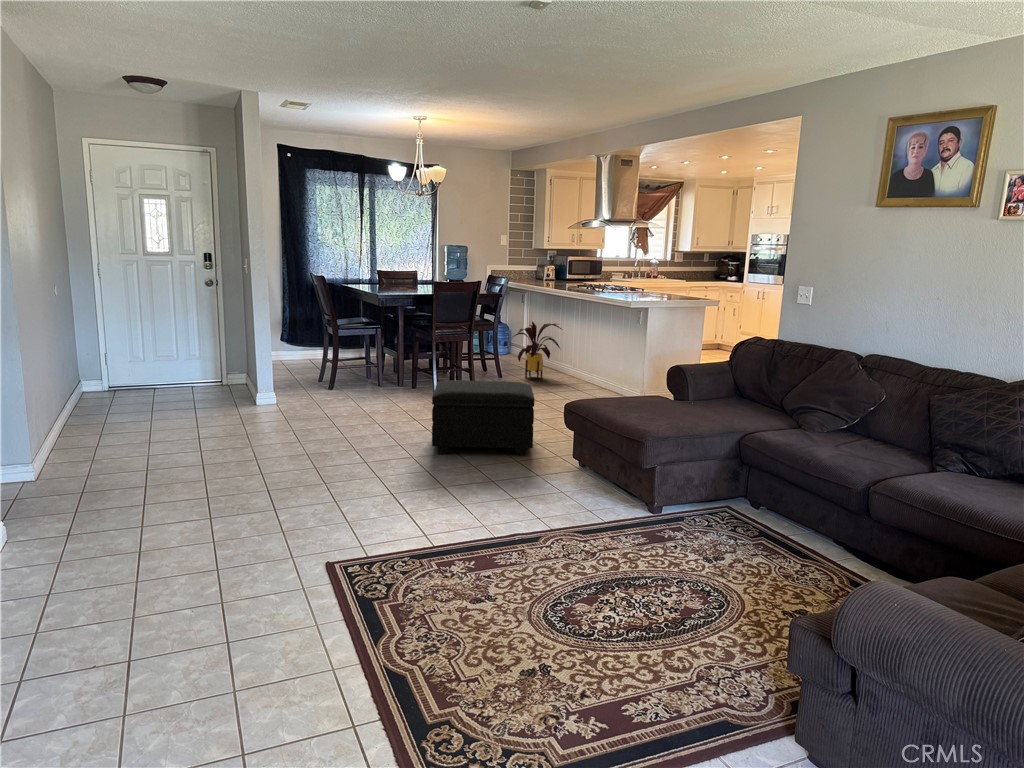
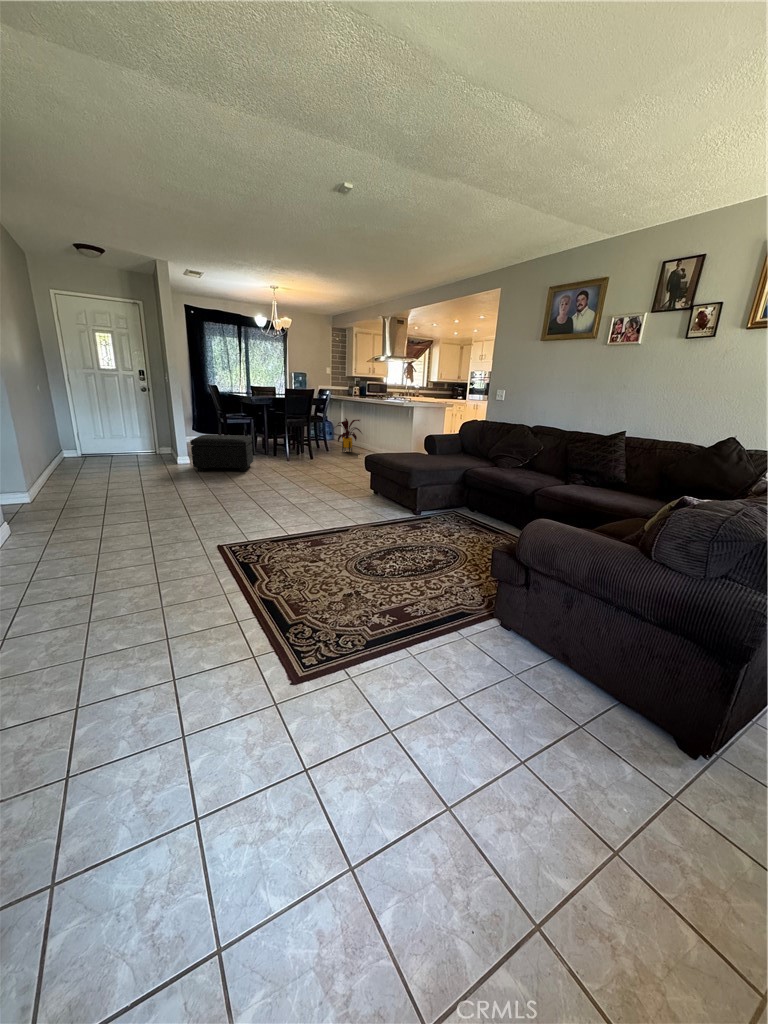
footstool: present [432,380,535,455] -> present [190,435,253,472]

